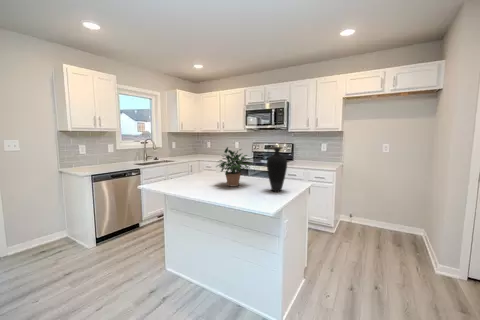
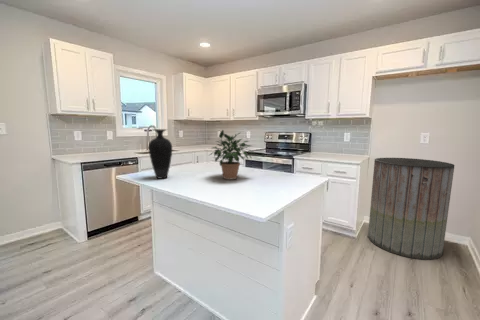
vase: present [267,147,287,191] -> present [149,129,172,179]
trash can: none [344,165,408,248] -> present [368,158,454,259]

